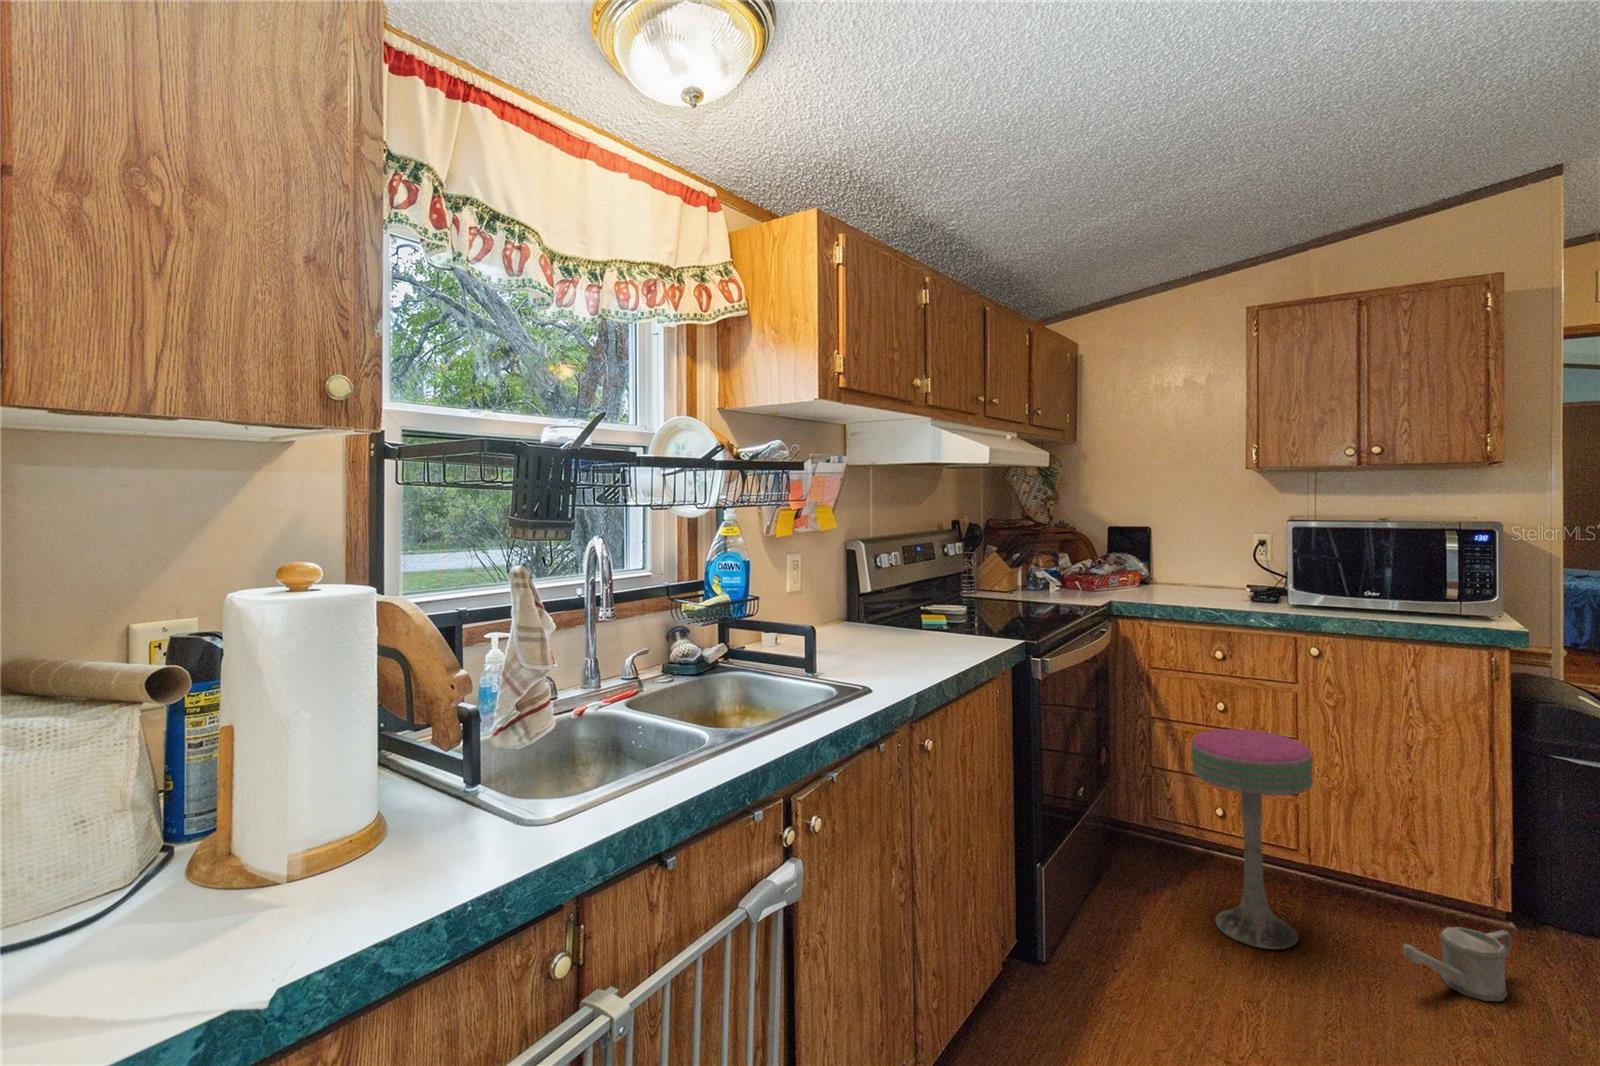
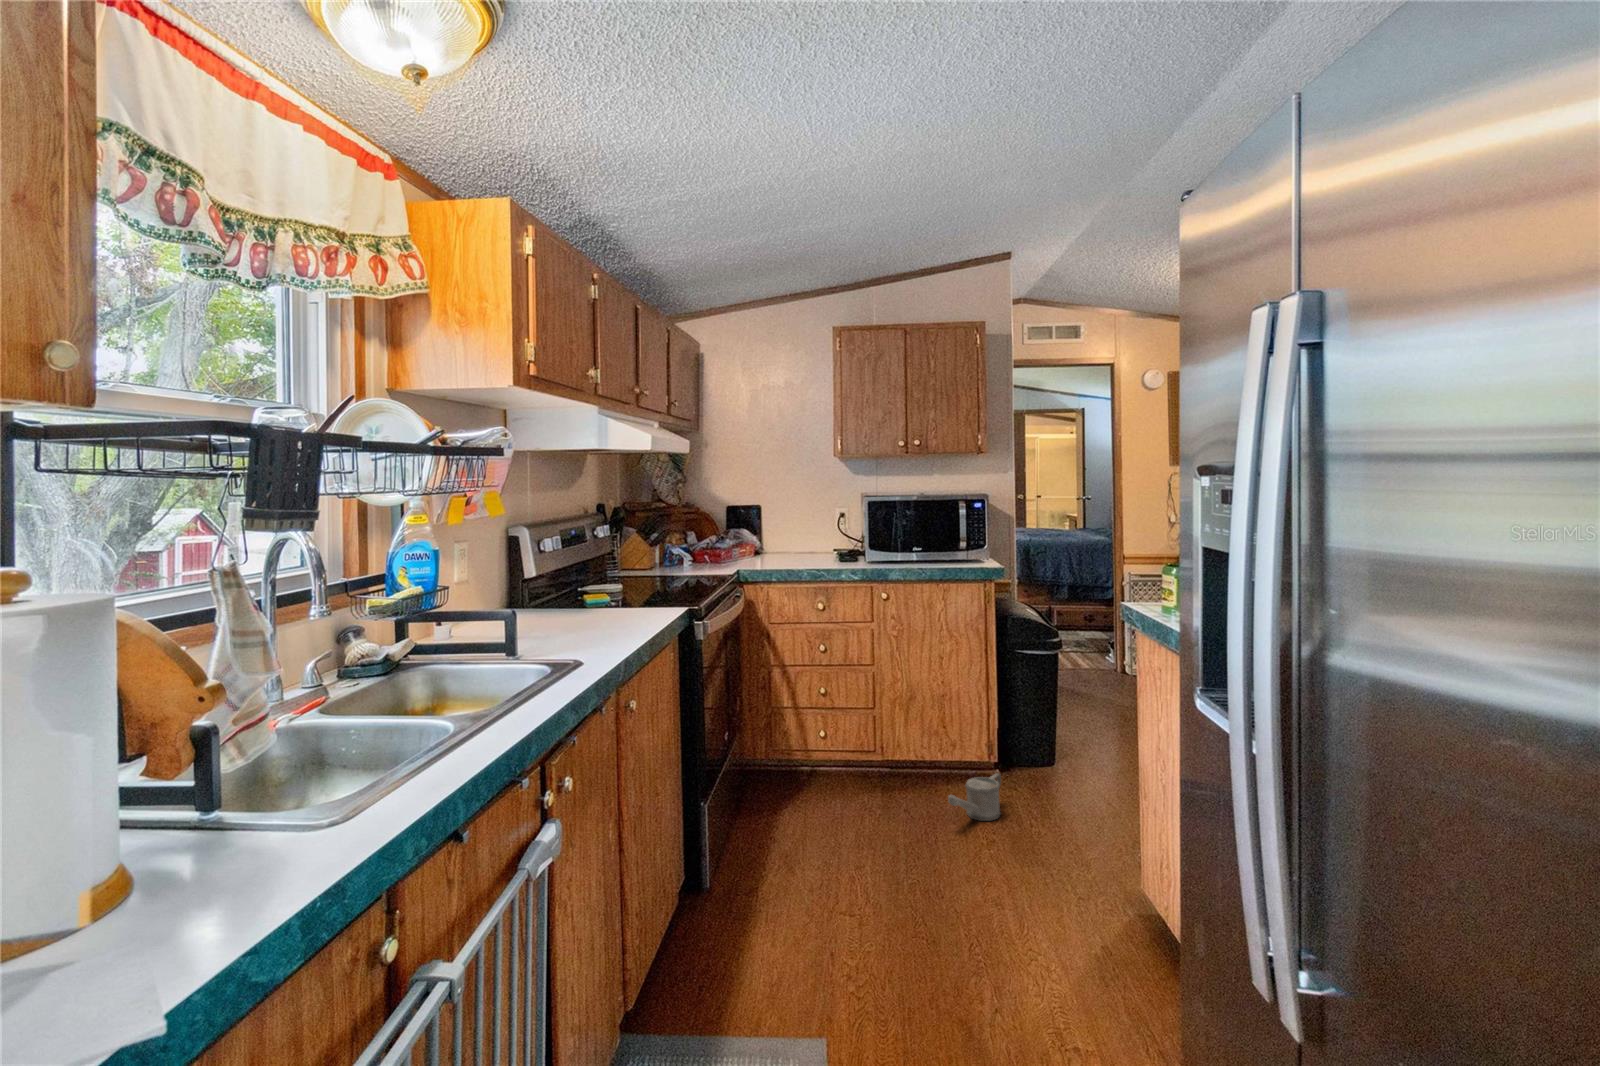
bar stool: present [1191,729,1313,949] -> none [811,663,892,826]

